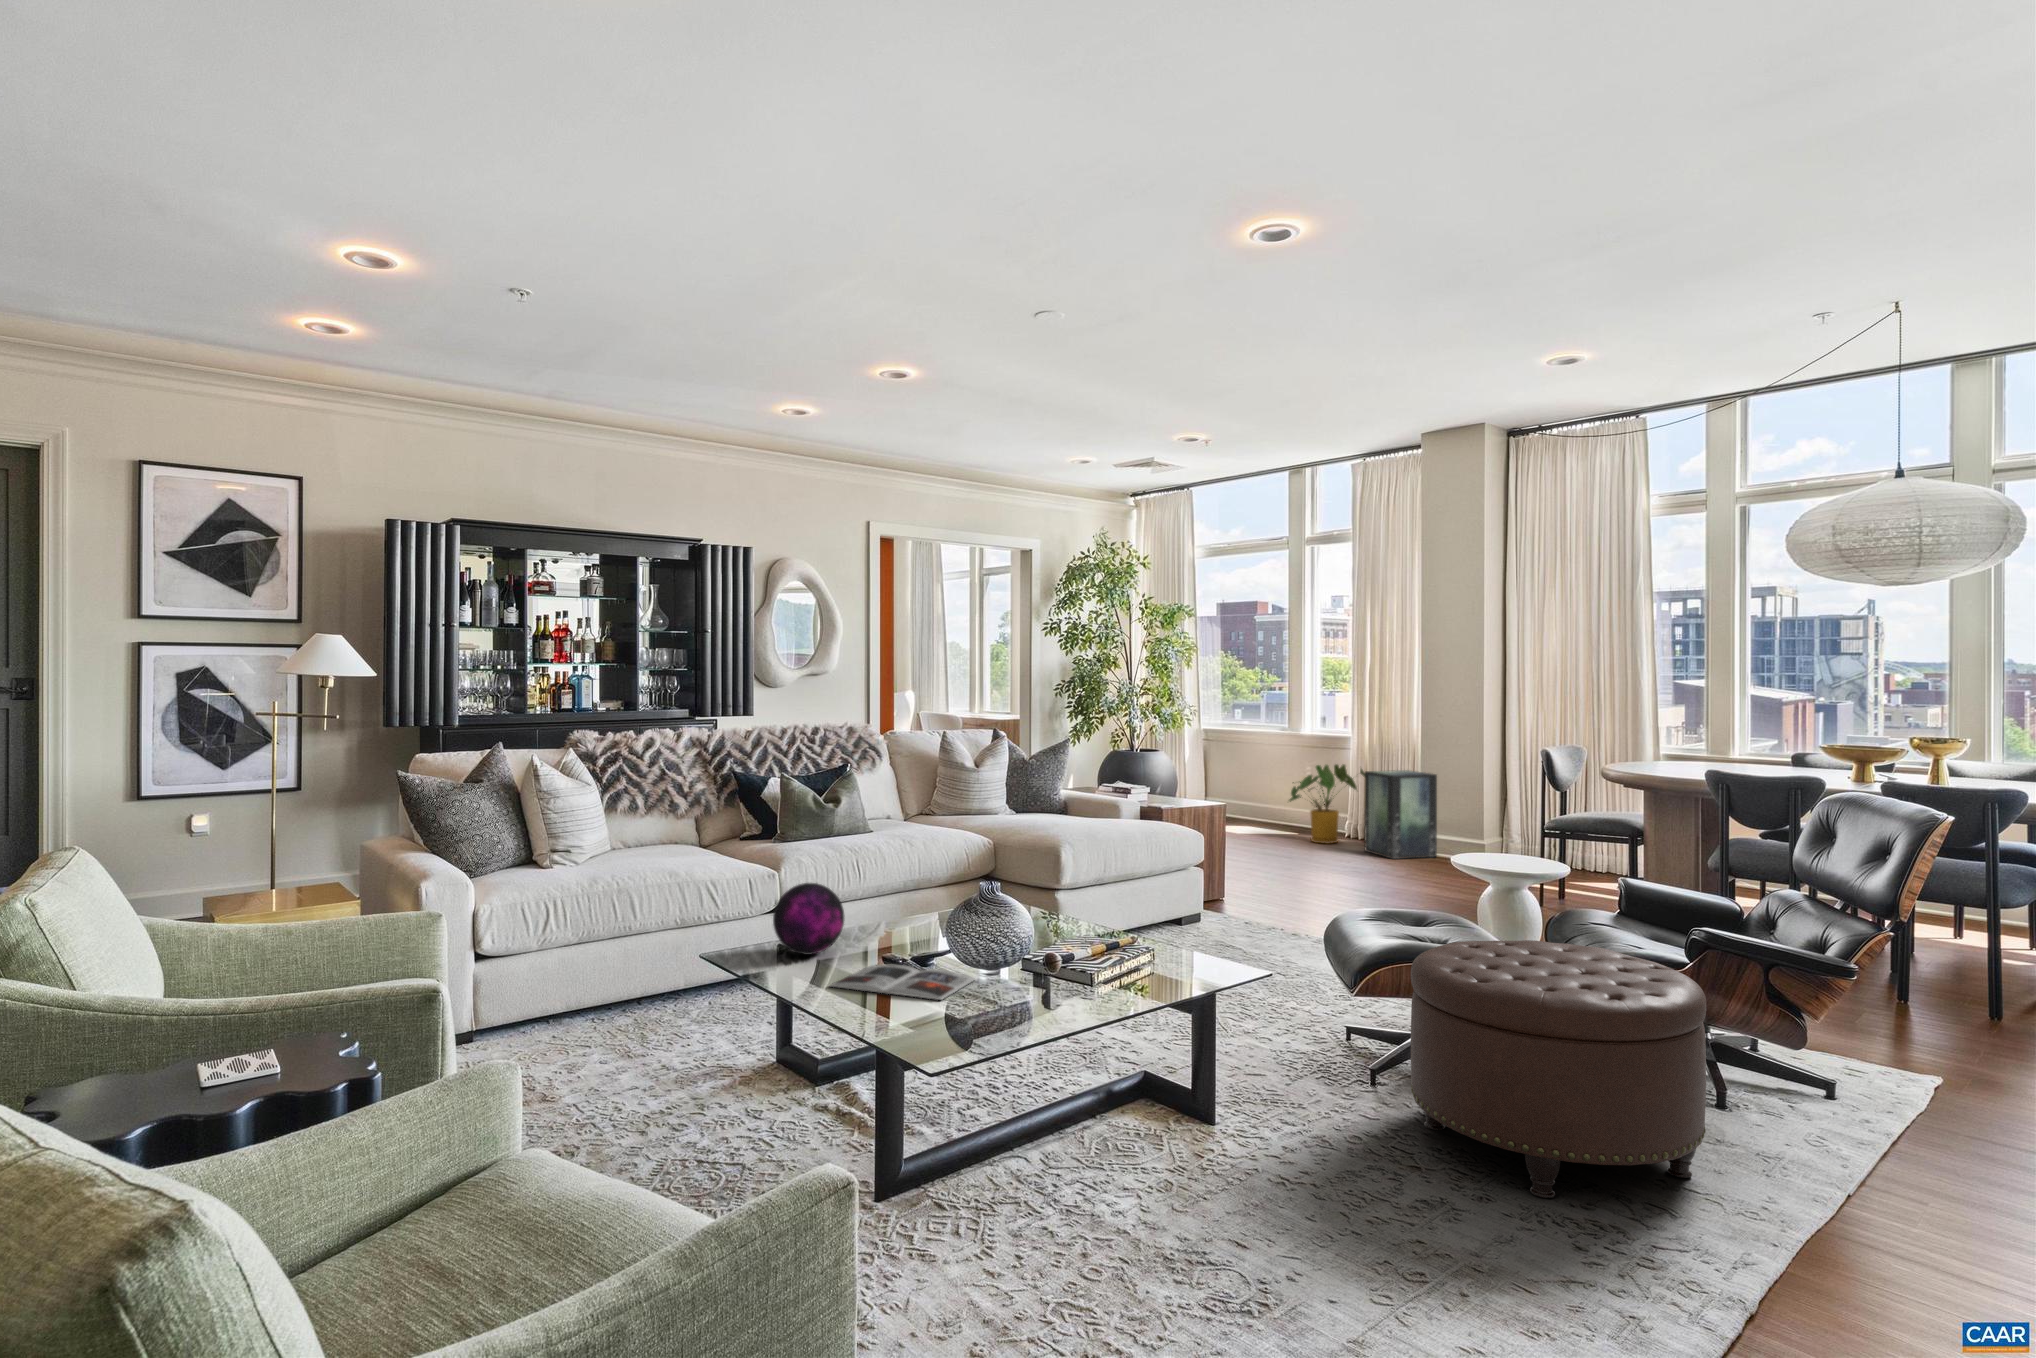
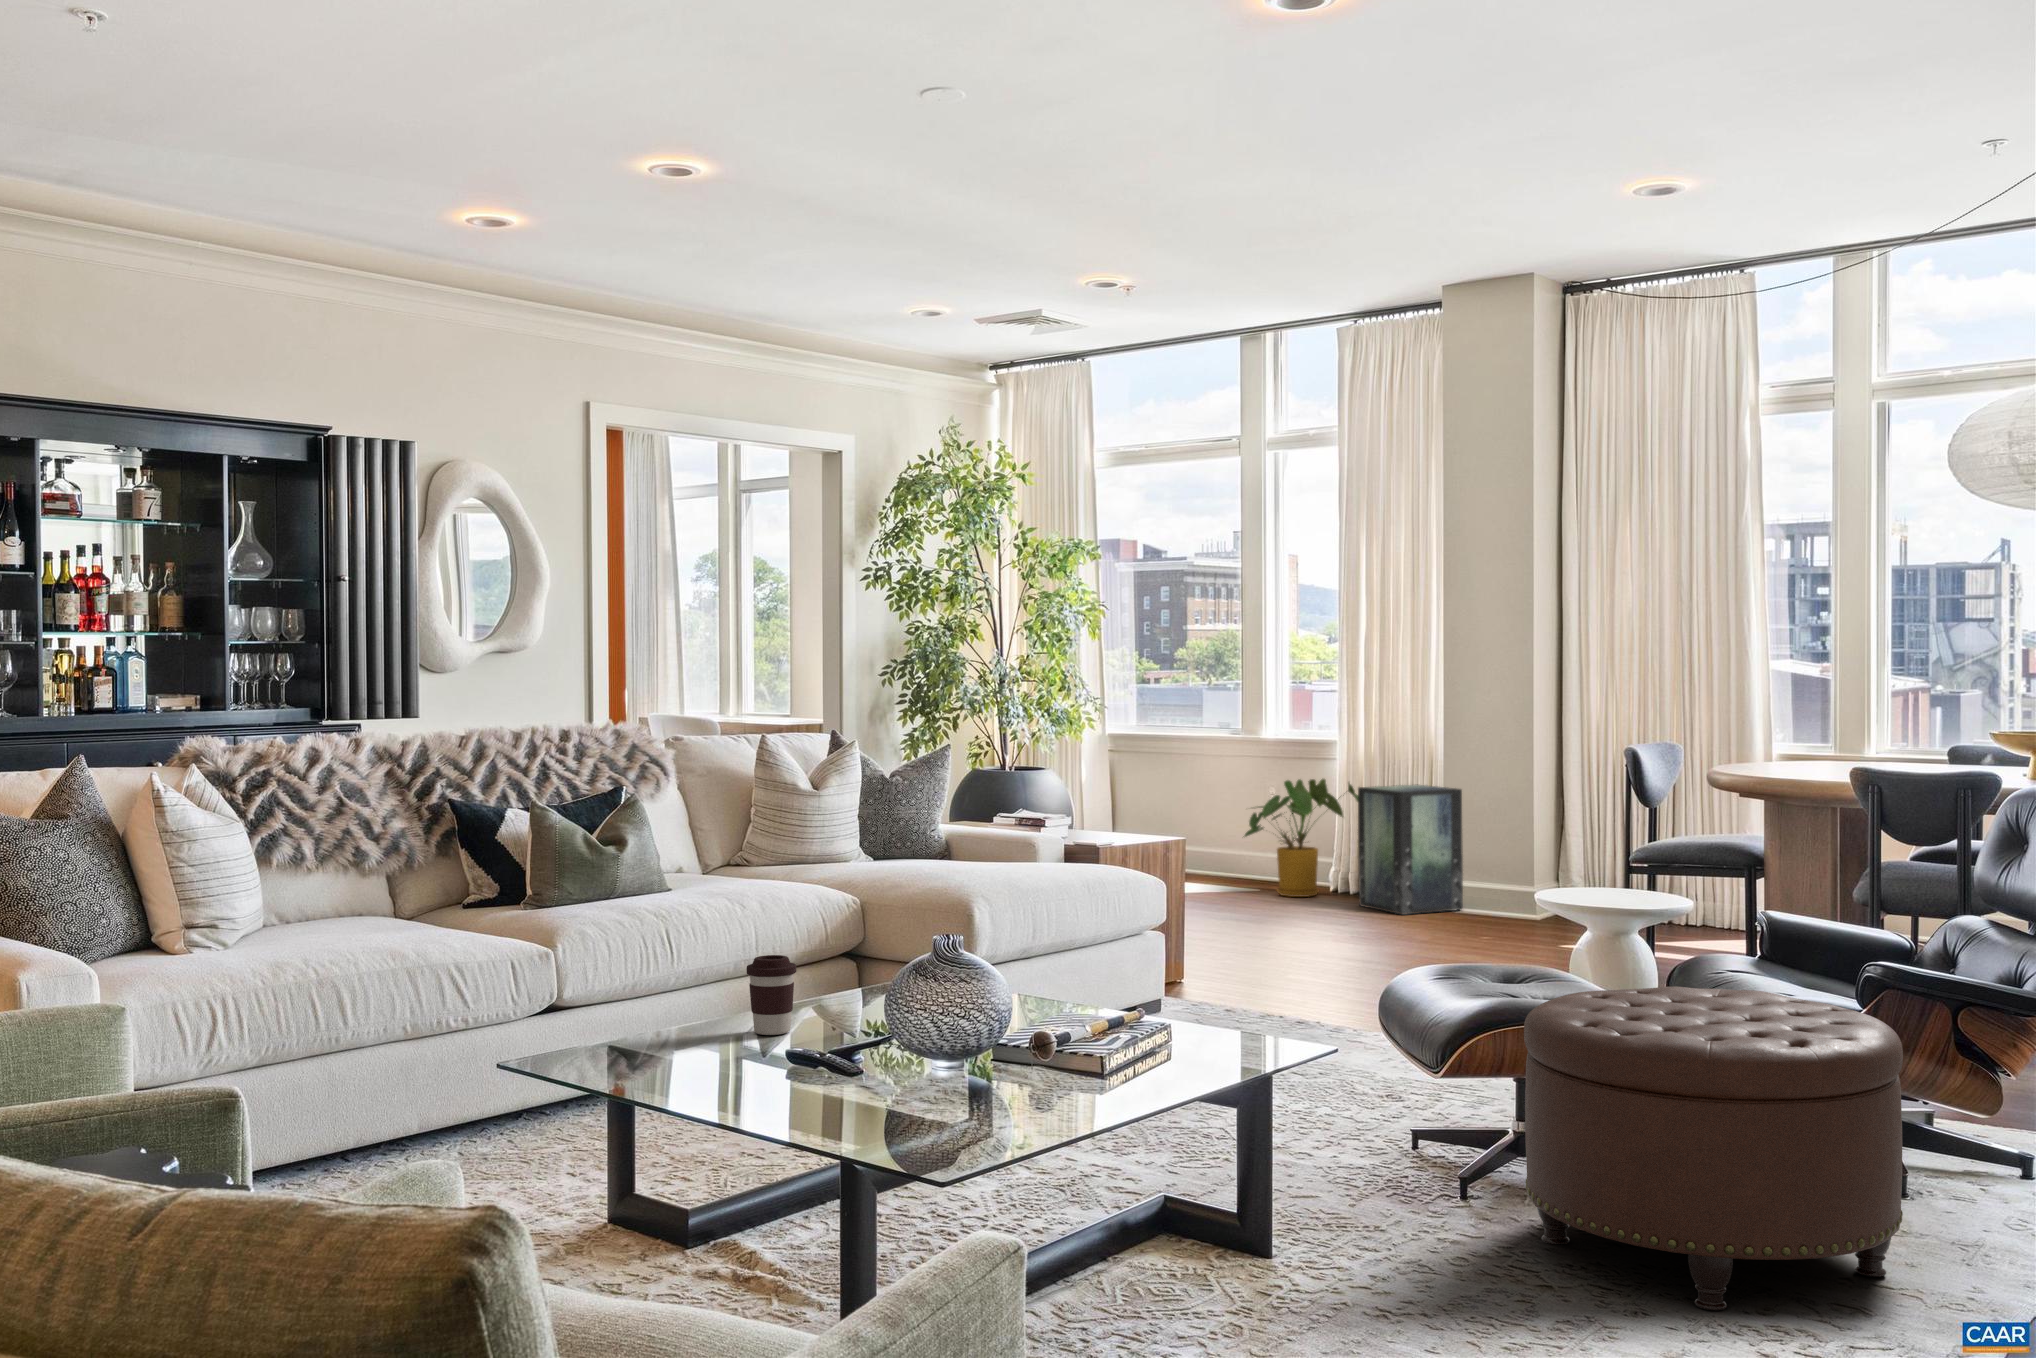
decorative orb: present [773,883,844,955] -> none [606,949,713,1055]
coffee cup: none [874,888,908,943] -> present [747,955,796,1035]
magazine: present [830,964,975,1000] -> none [718,1060,927,1100]

